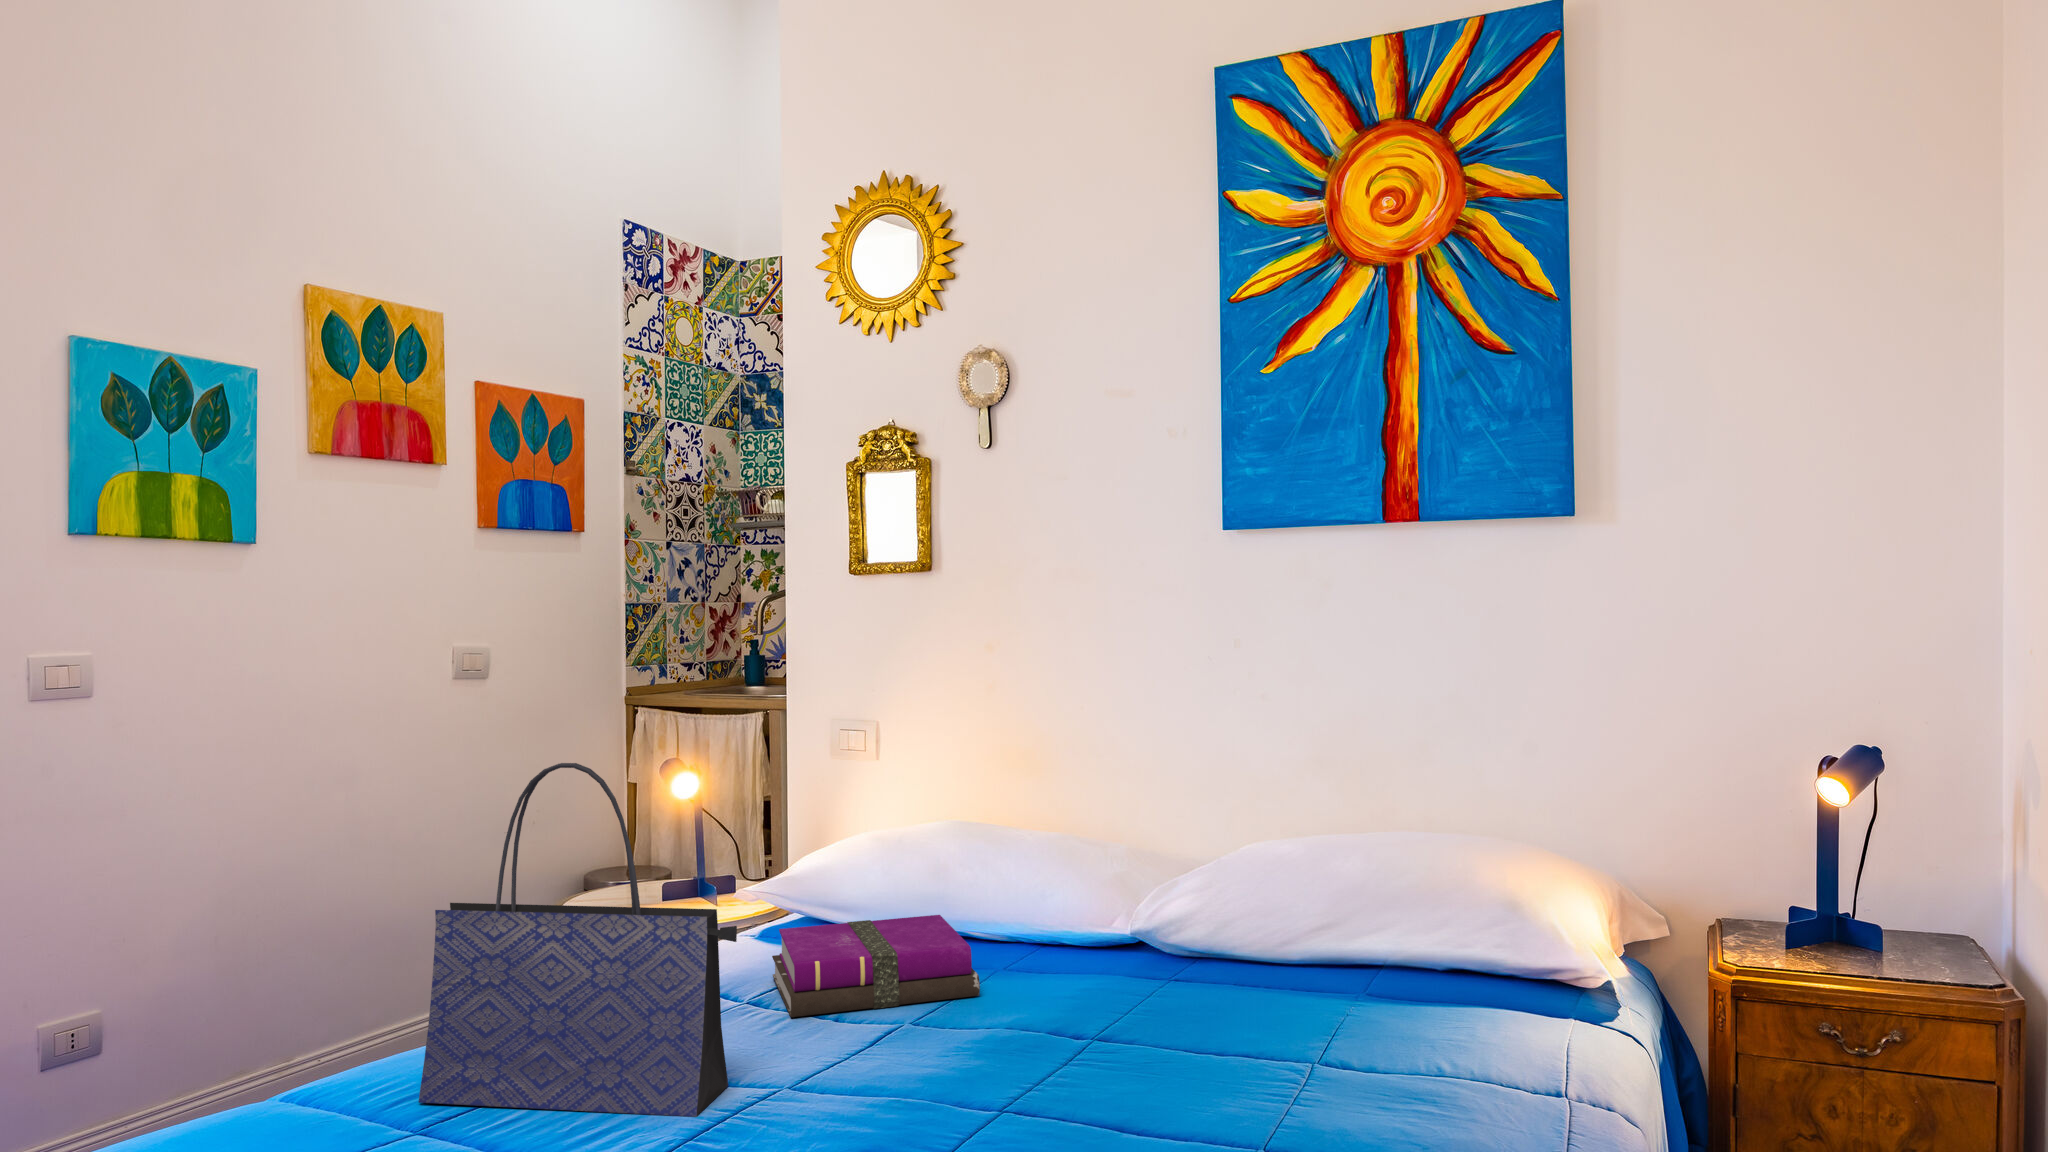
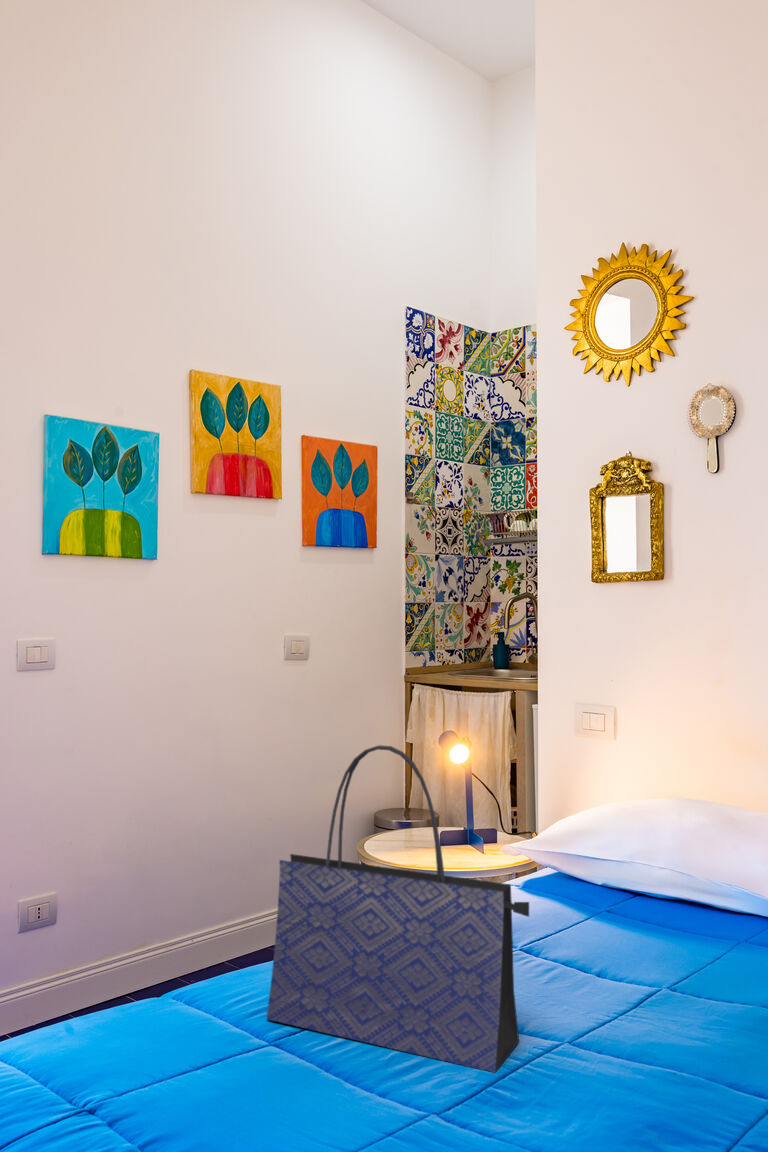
notebook: present [772,915,980,1017] -> none [541,888,736,973]

